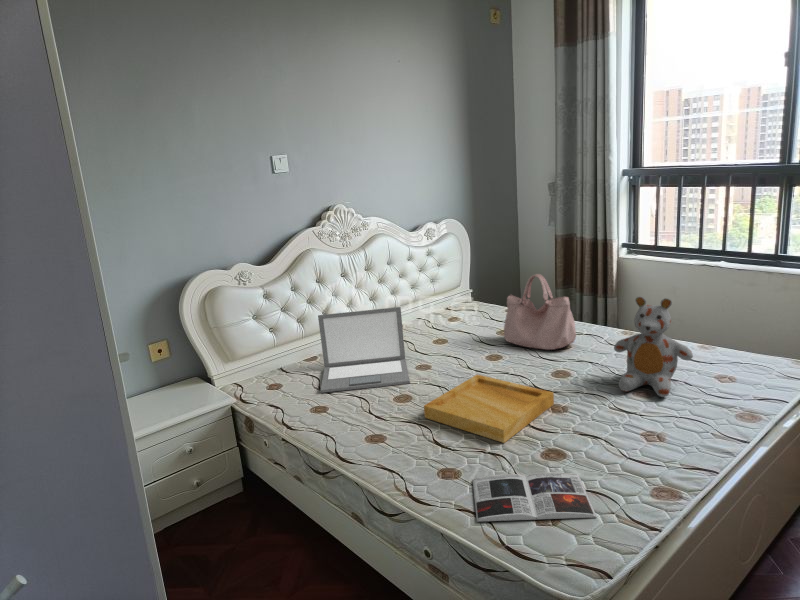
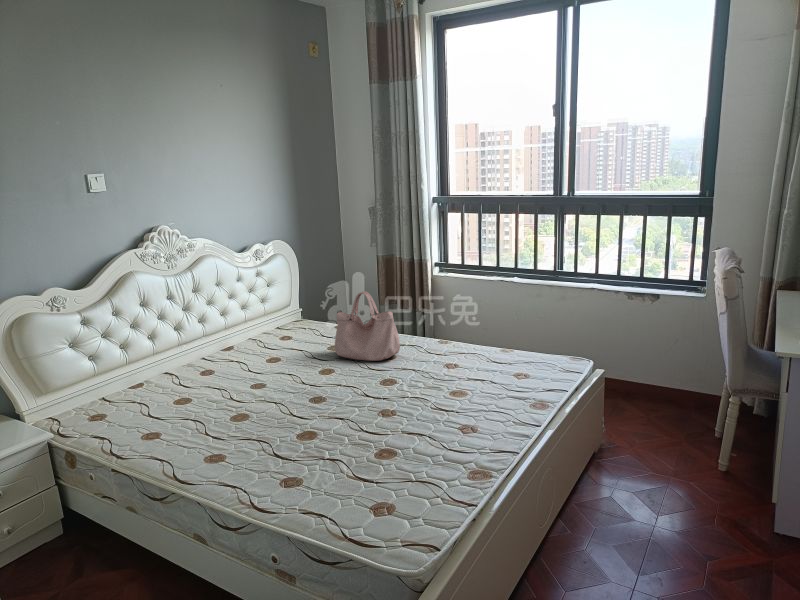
stuffed bear: present [614,296,693,397] -> none [433,309,496,395]
laptop: present [318,307,410,393] -> none [145,327,246,420]
tray: present [424,375,554,443] -> none [263,388,384,449]
magazine: present [473,472,597,522] -> none [314,468,425,521]

